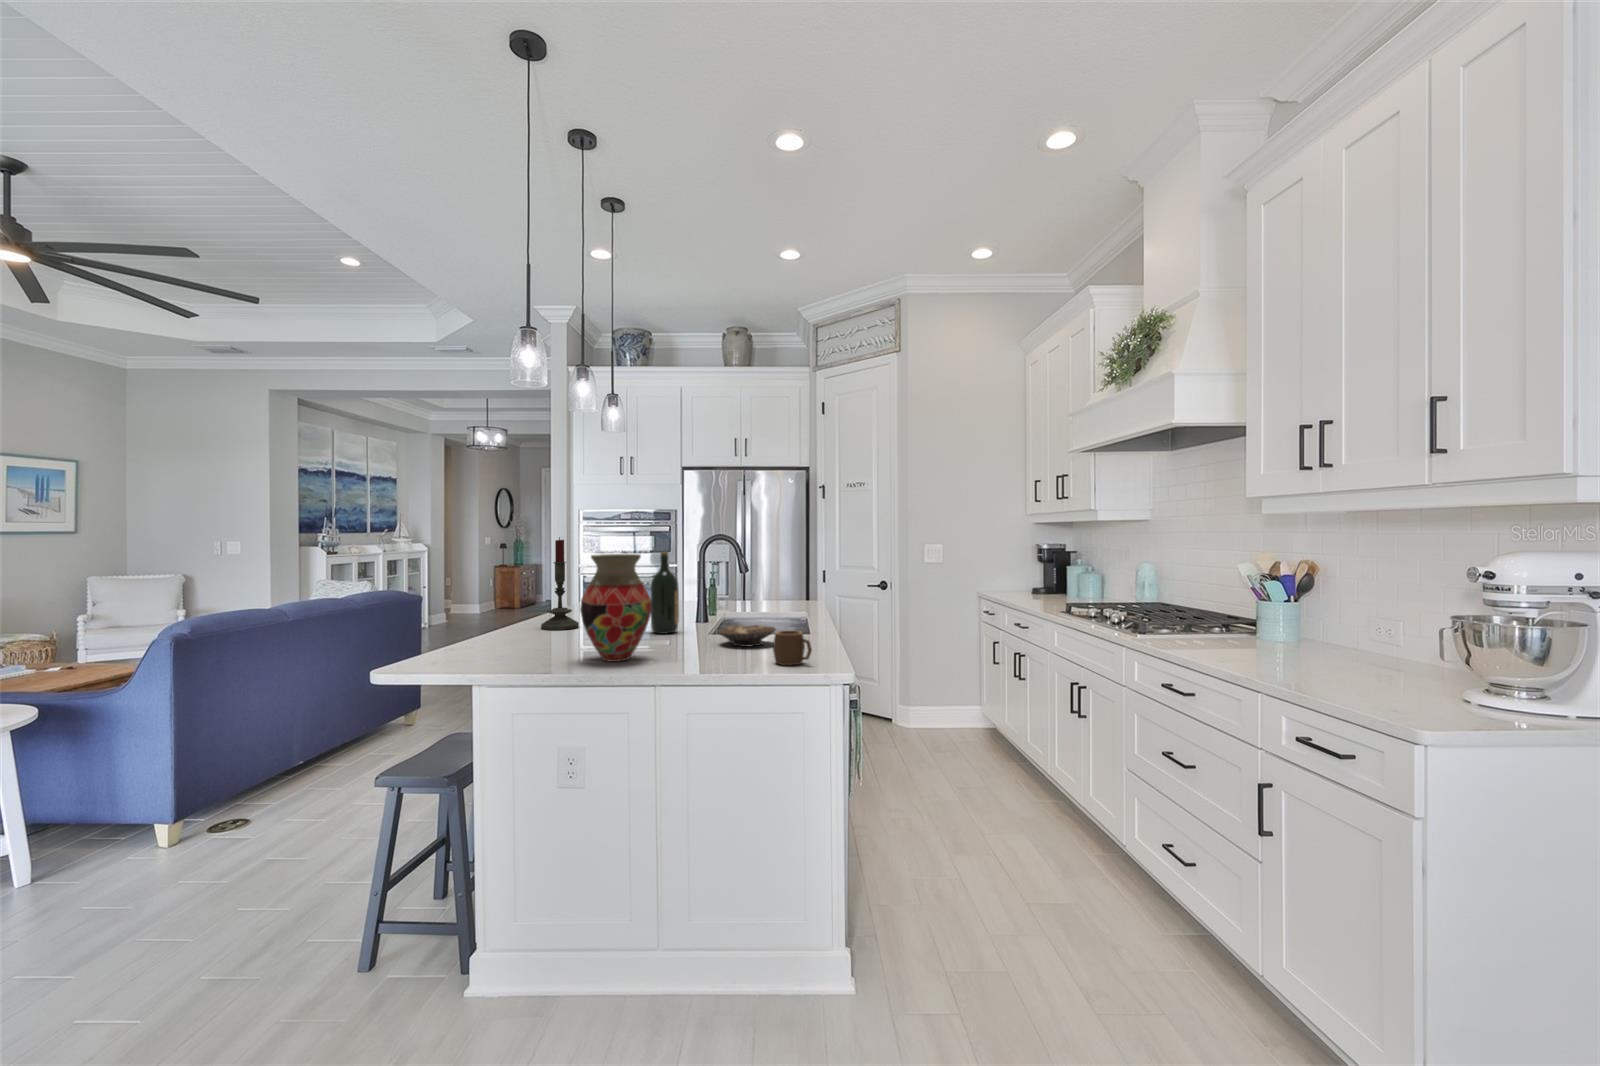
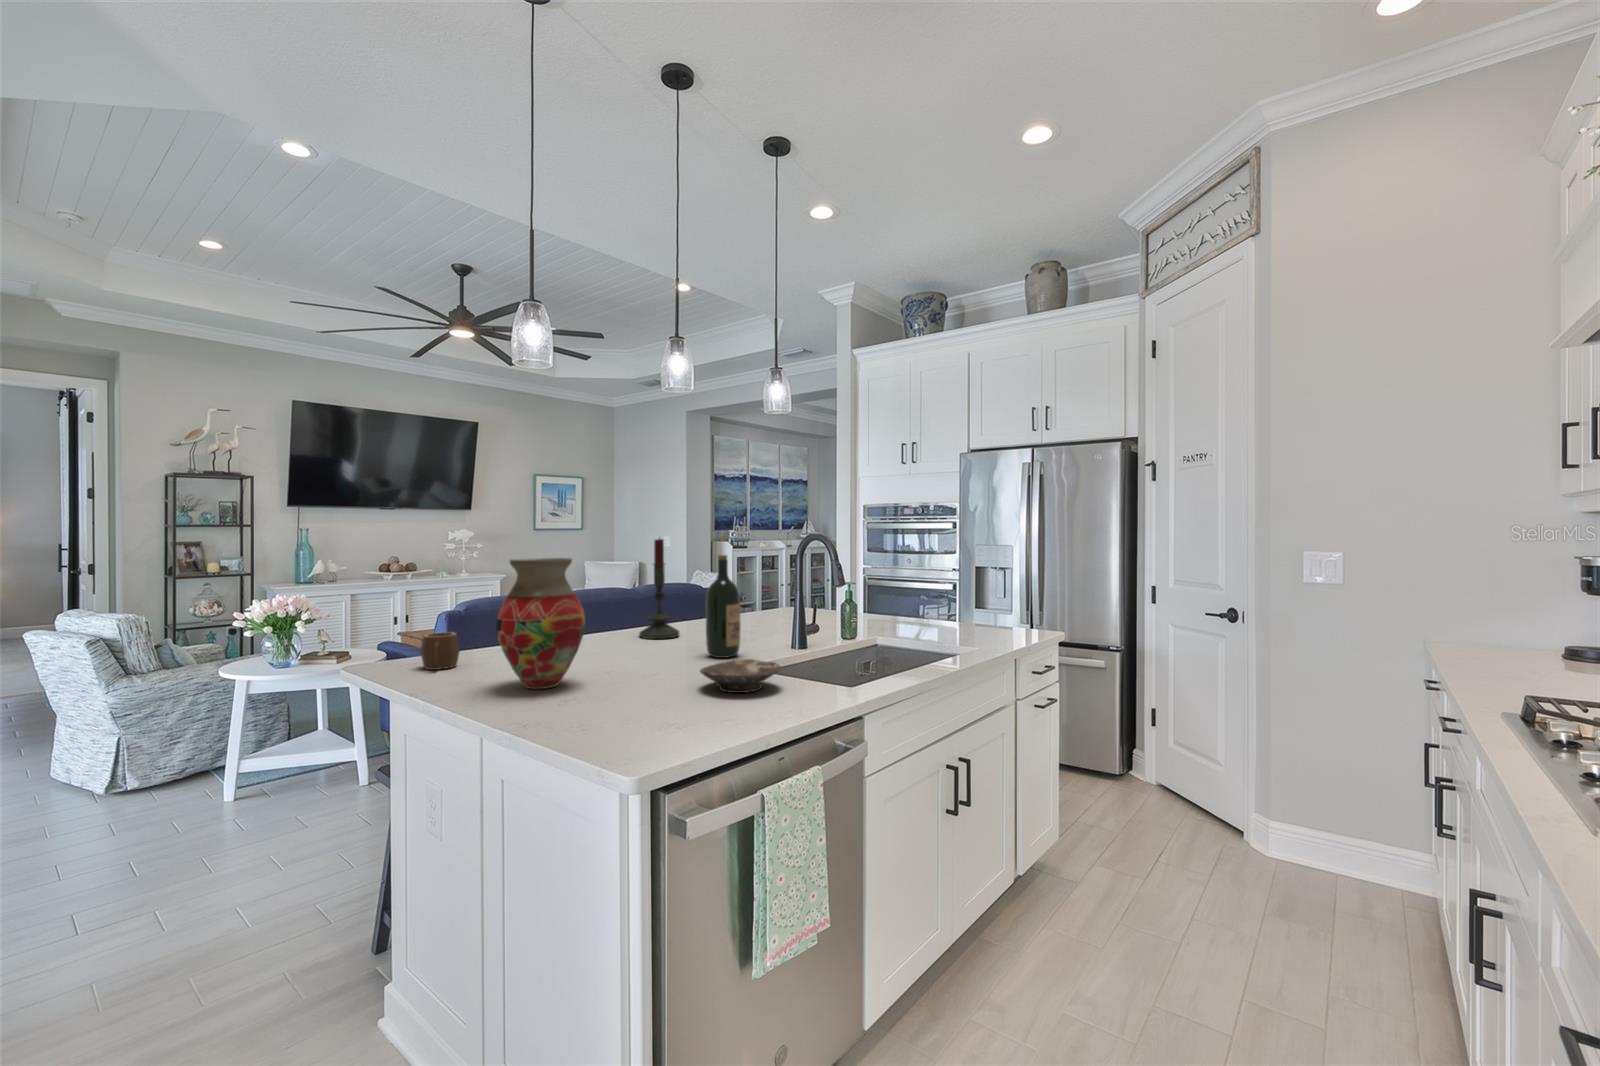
mug: present [773,631,812,665] -> present [421,632,460,670]

